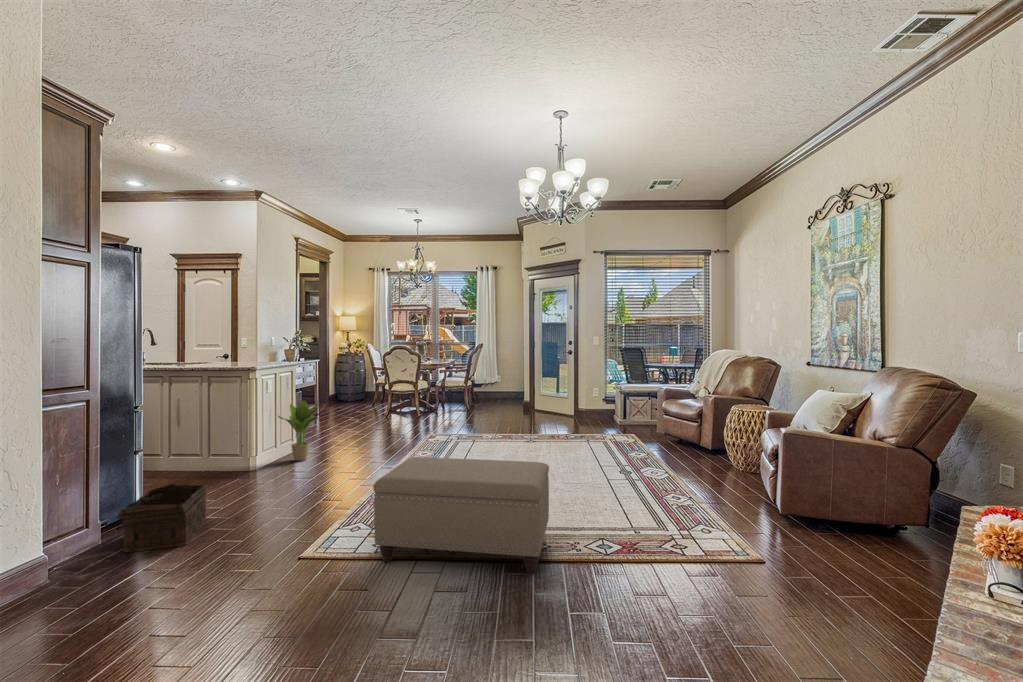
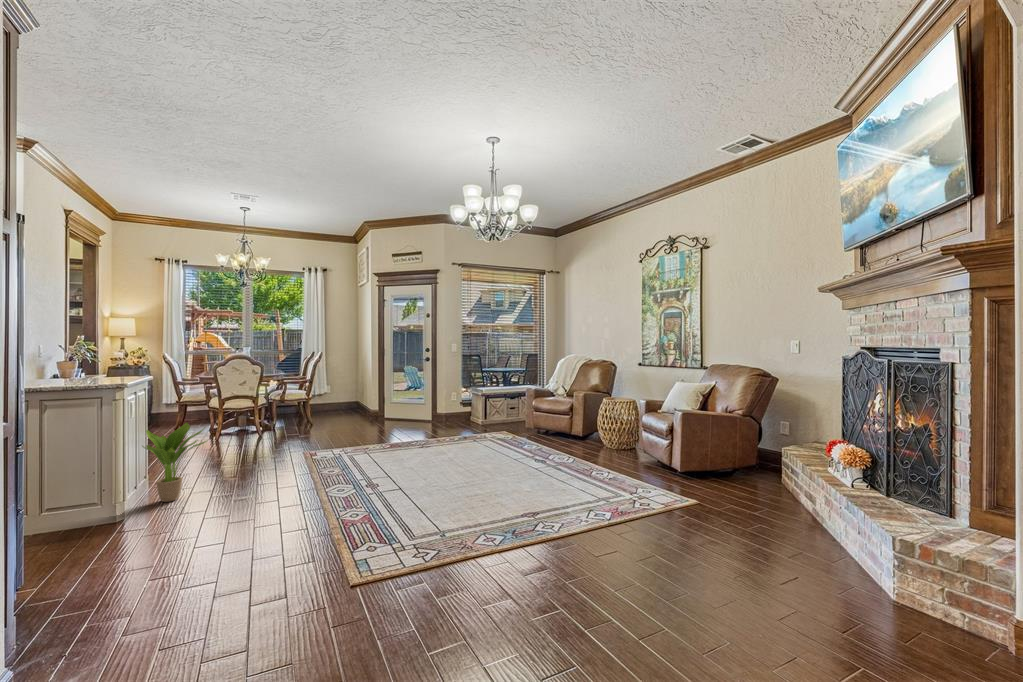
ottoman: present [373,457,549,574] -> none [416,454,583,570]
basket: present [117,484,206,552] -> none [28,540,161,648]

